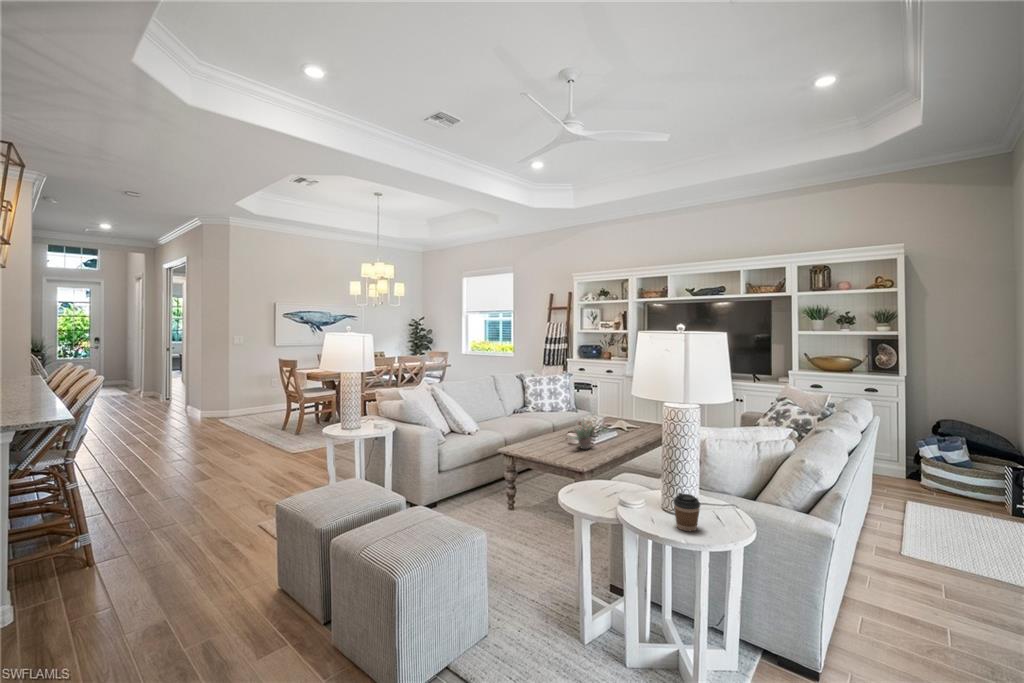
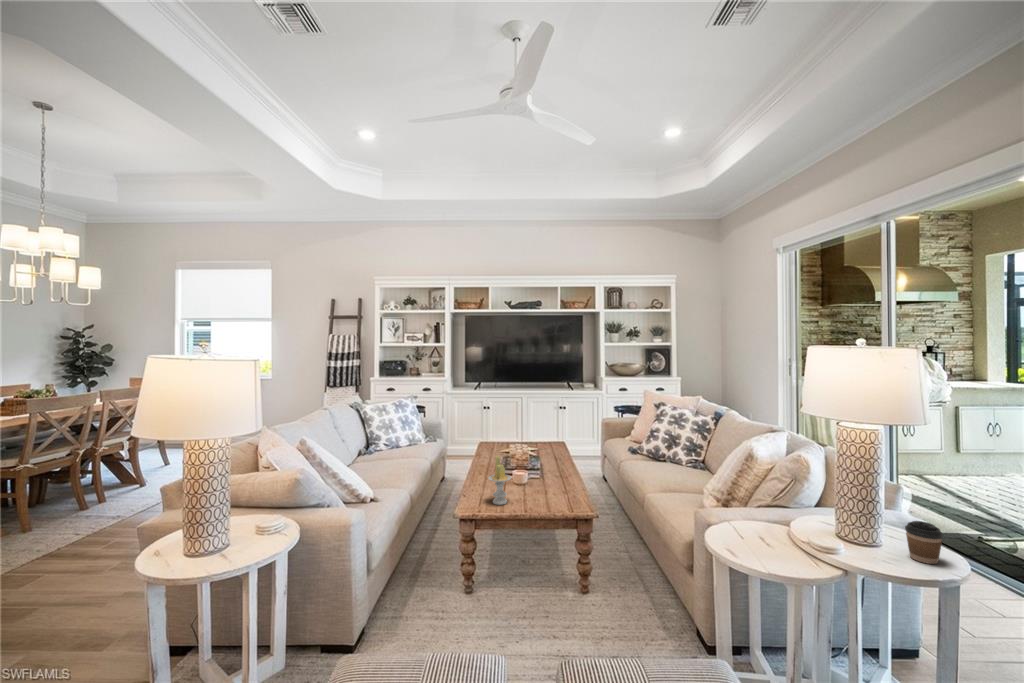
candle: none [533,416,550,453] -> present [488,456,511,505]
succulent plant: present [568,421,595,449] -> none [524,447,551,488]

